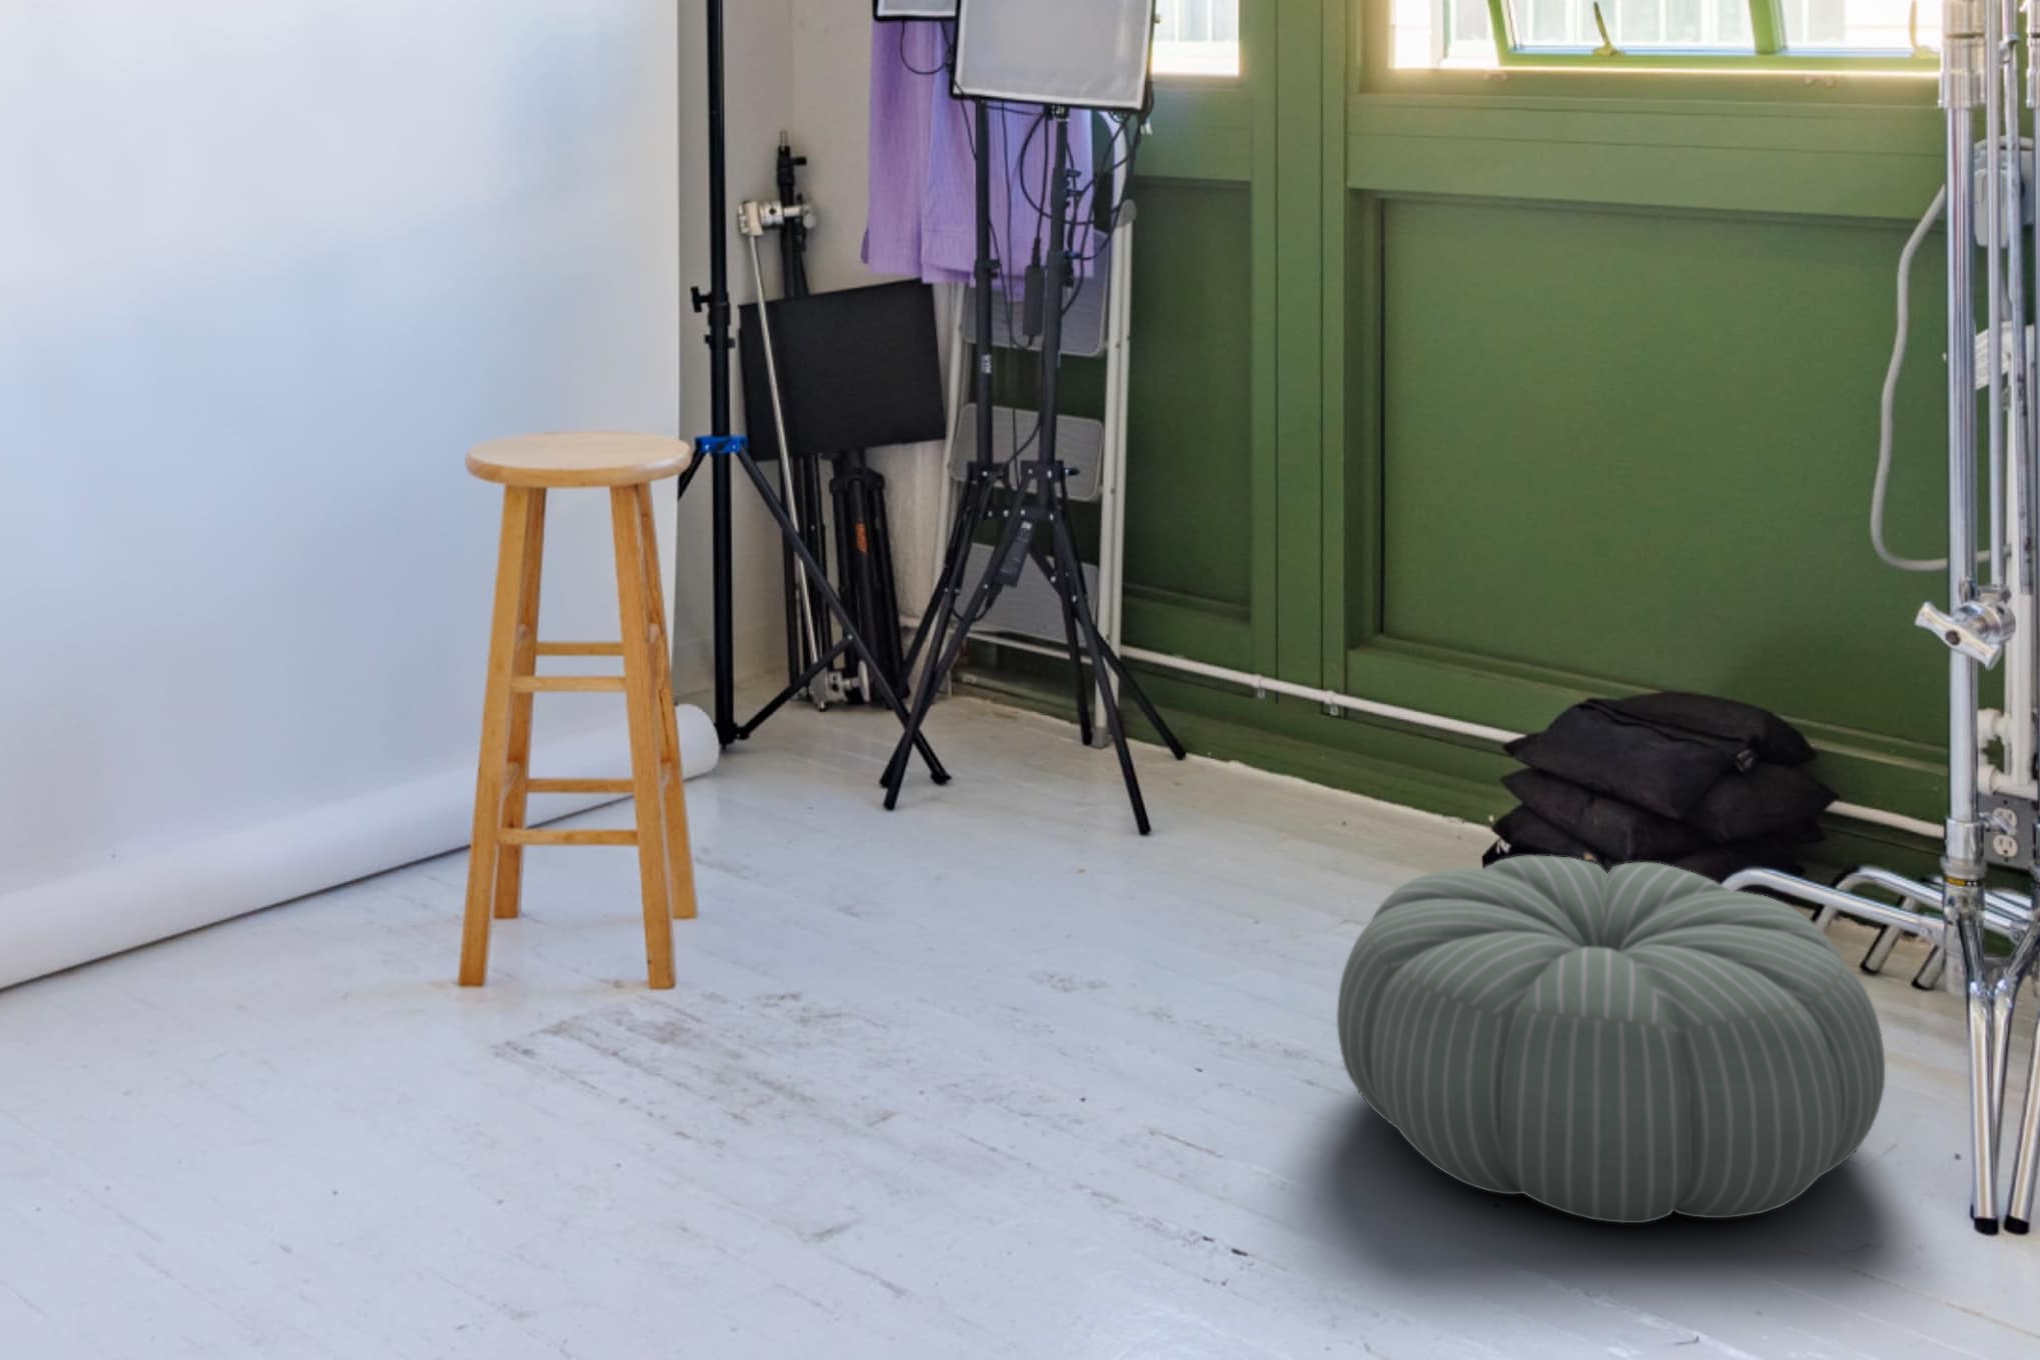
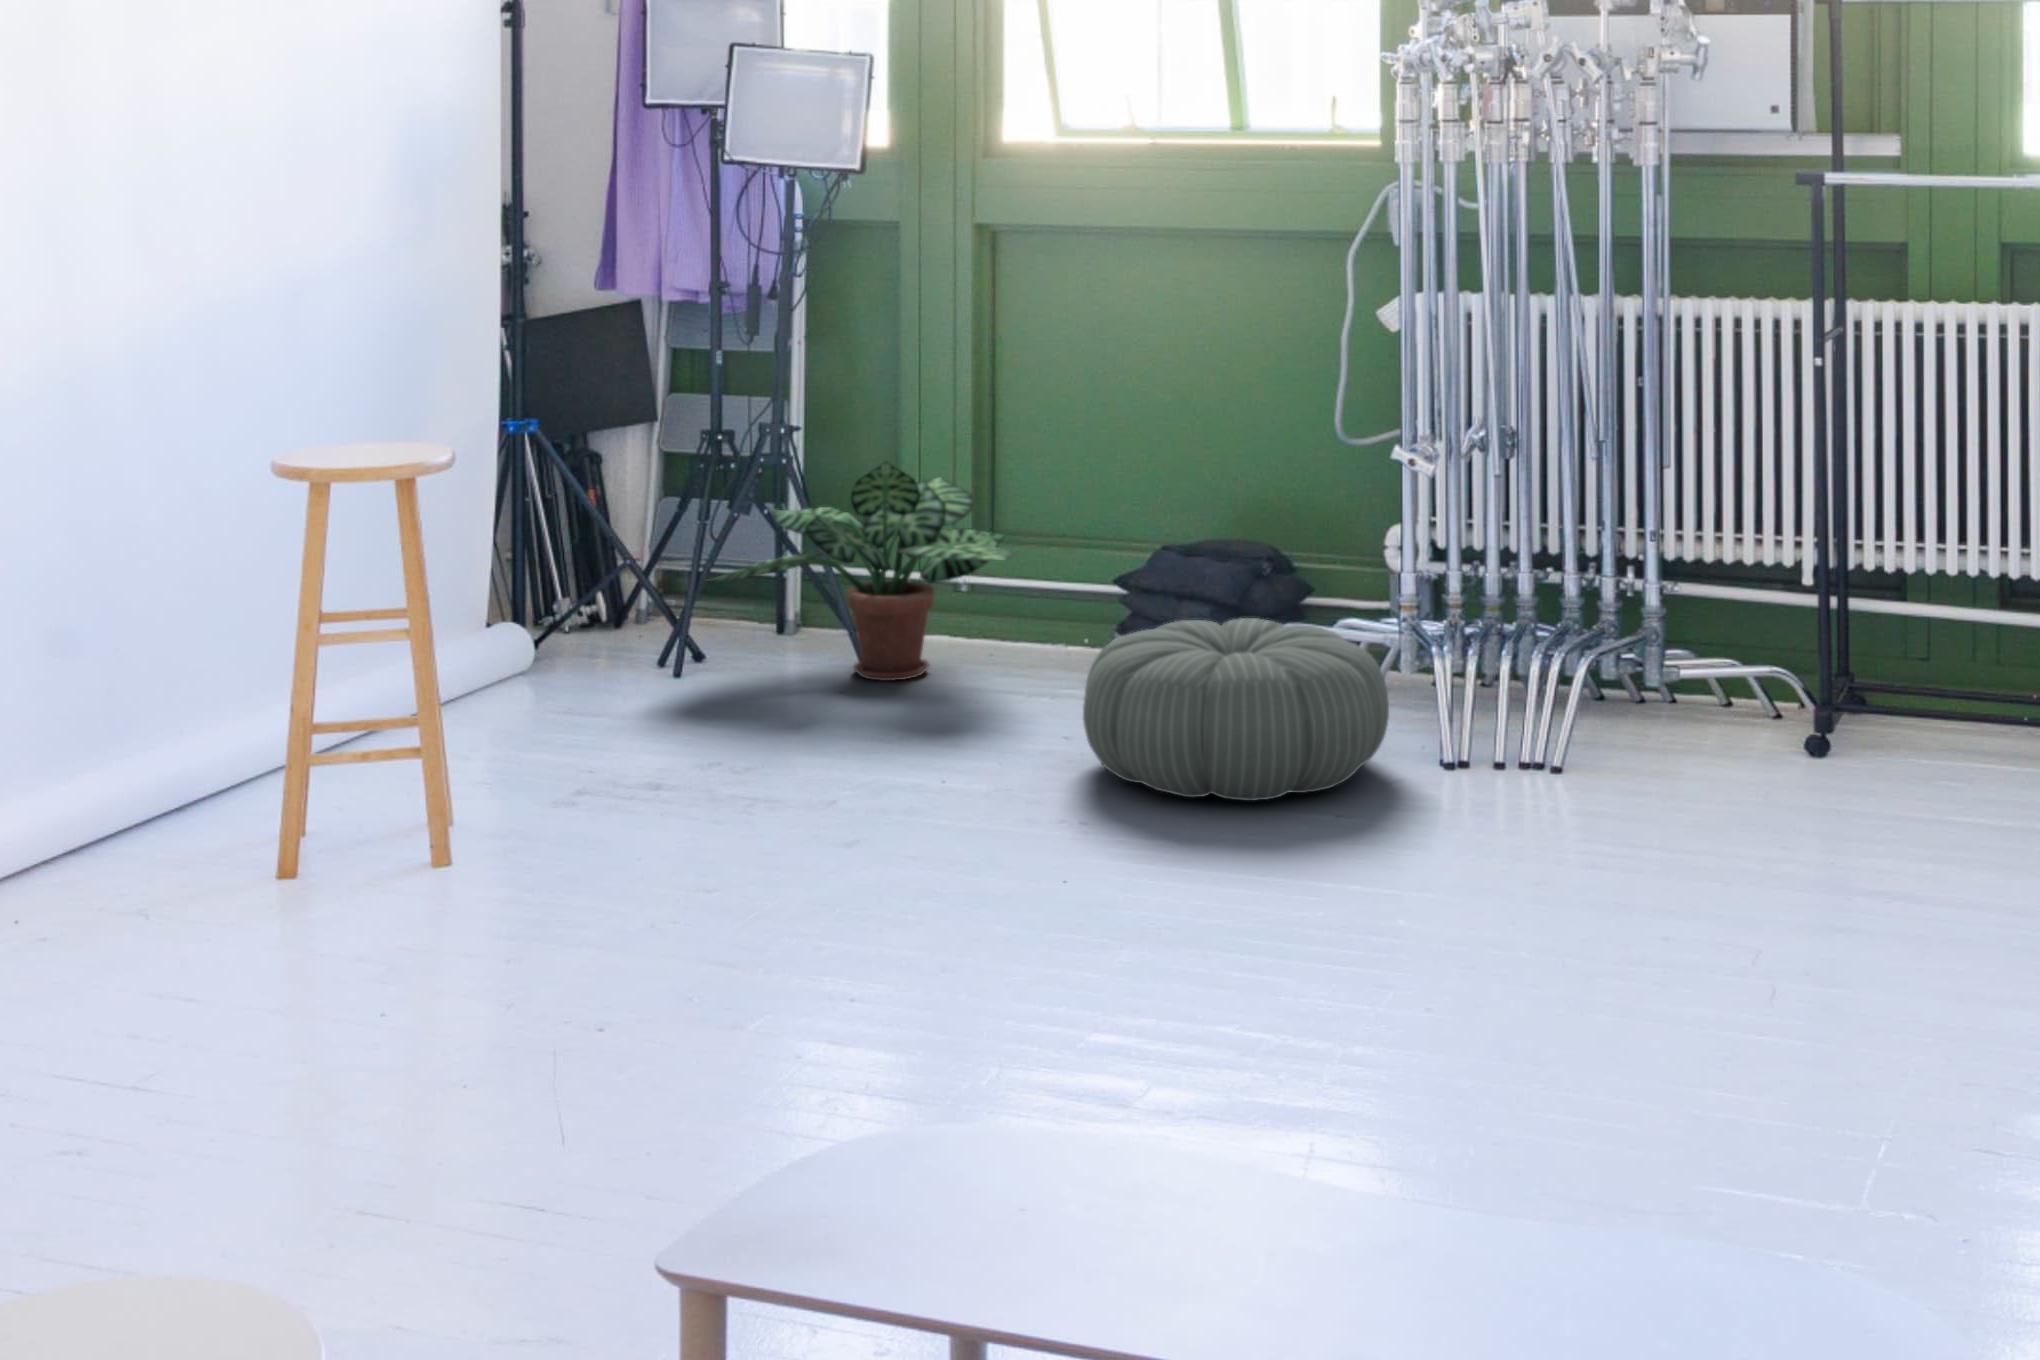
potted plant: none [905,536,1350,851] -> present [708,462,1016,681]

